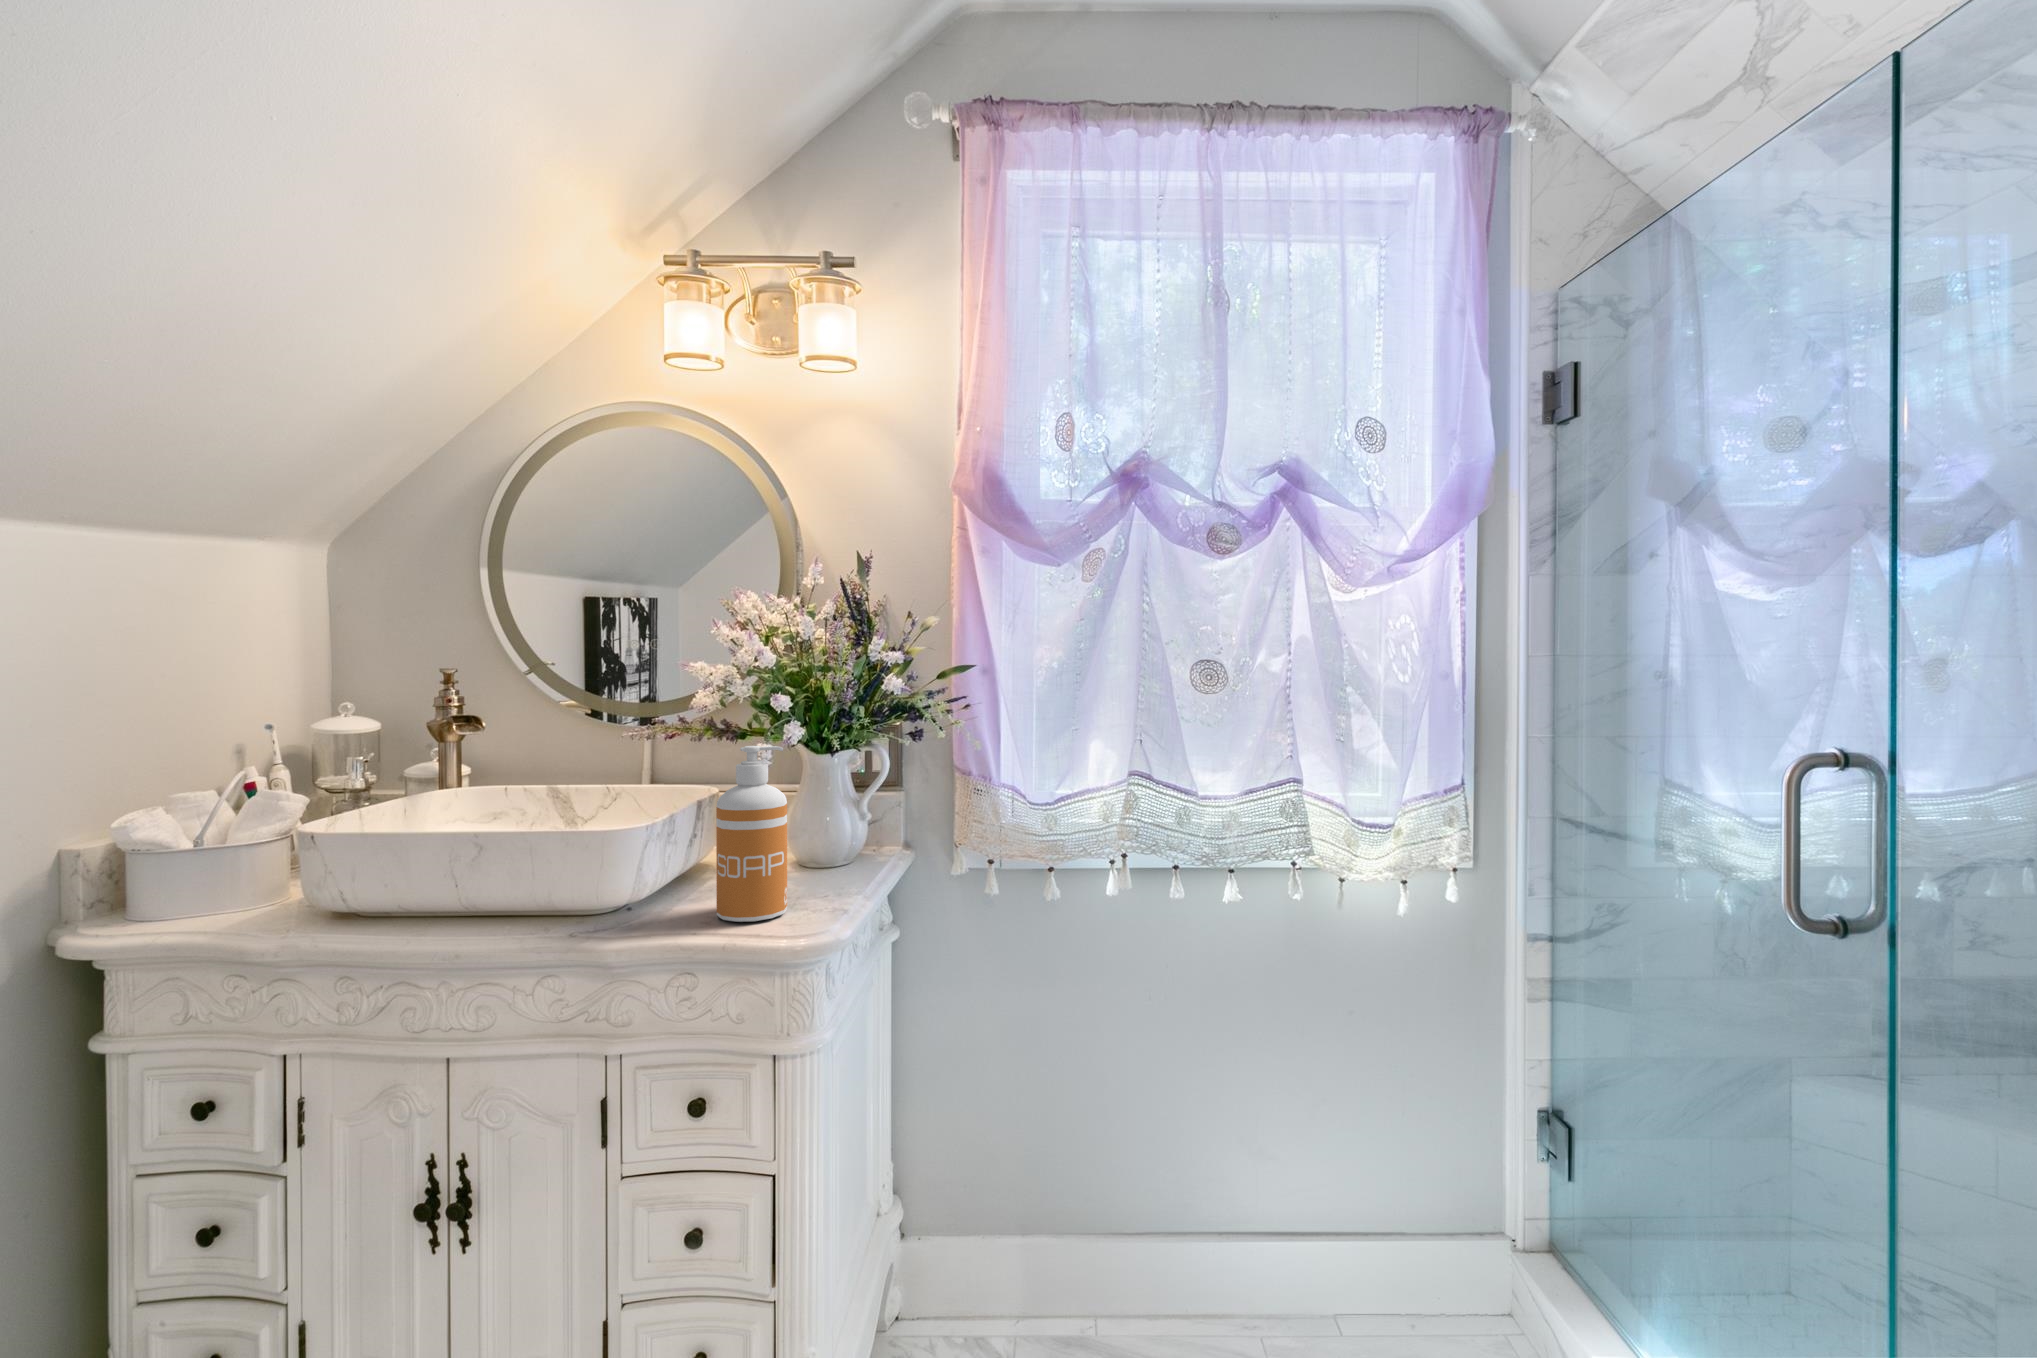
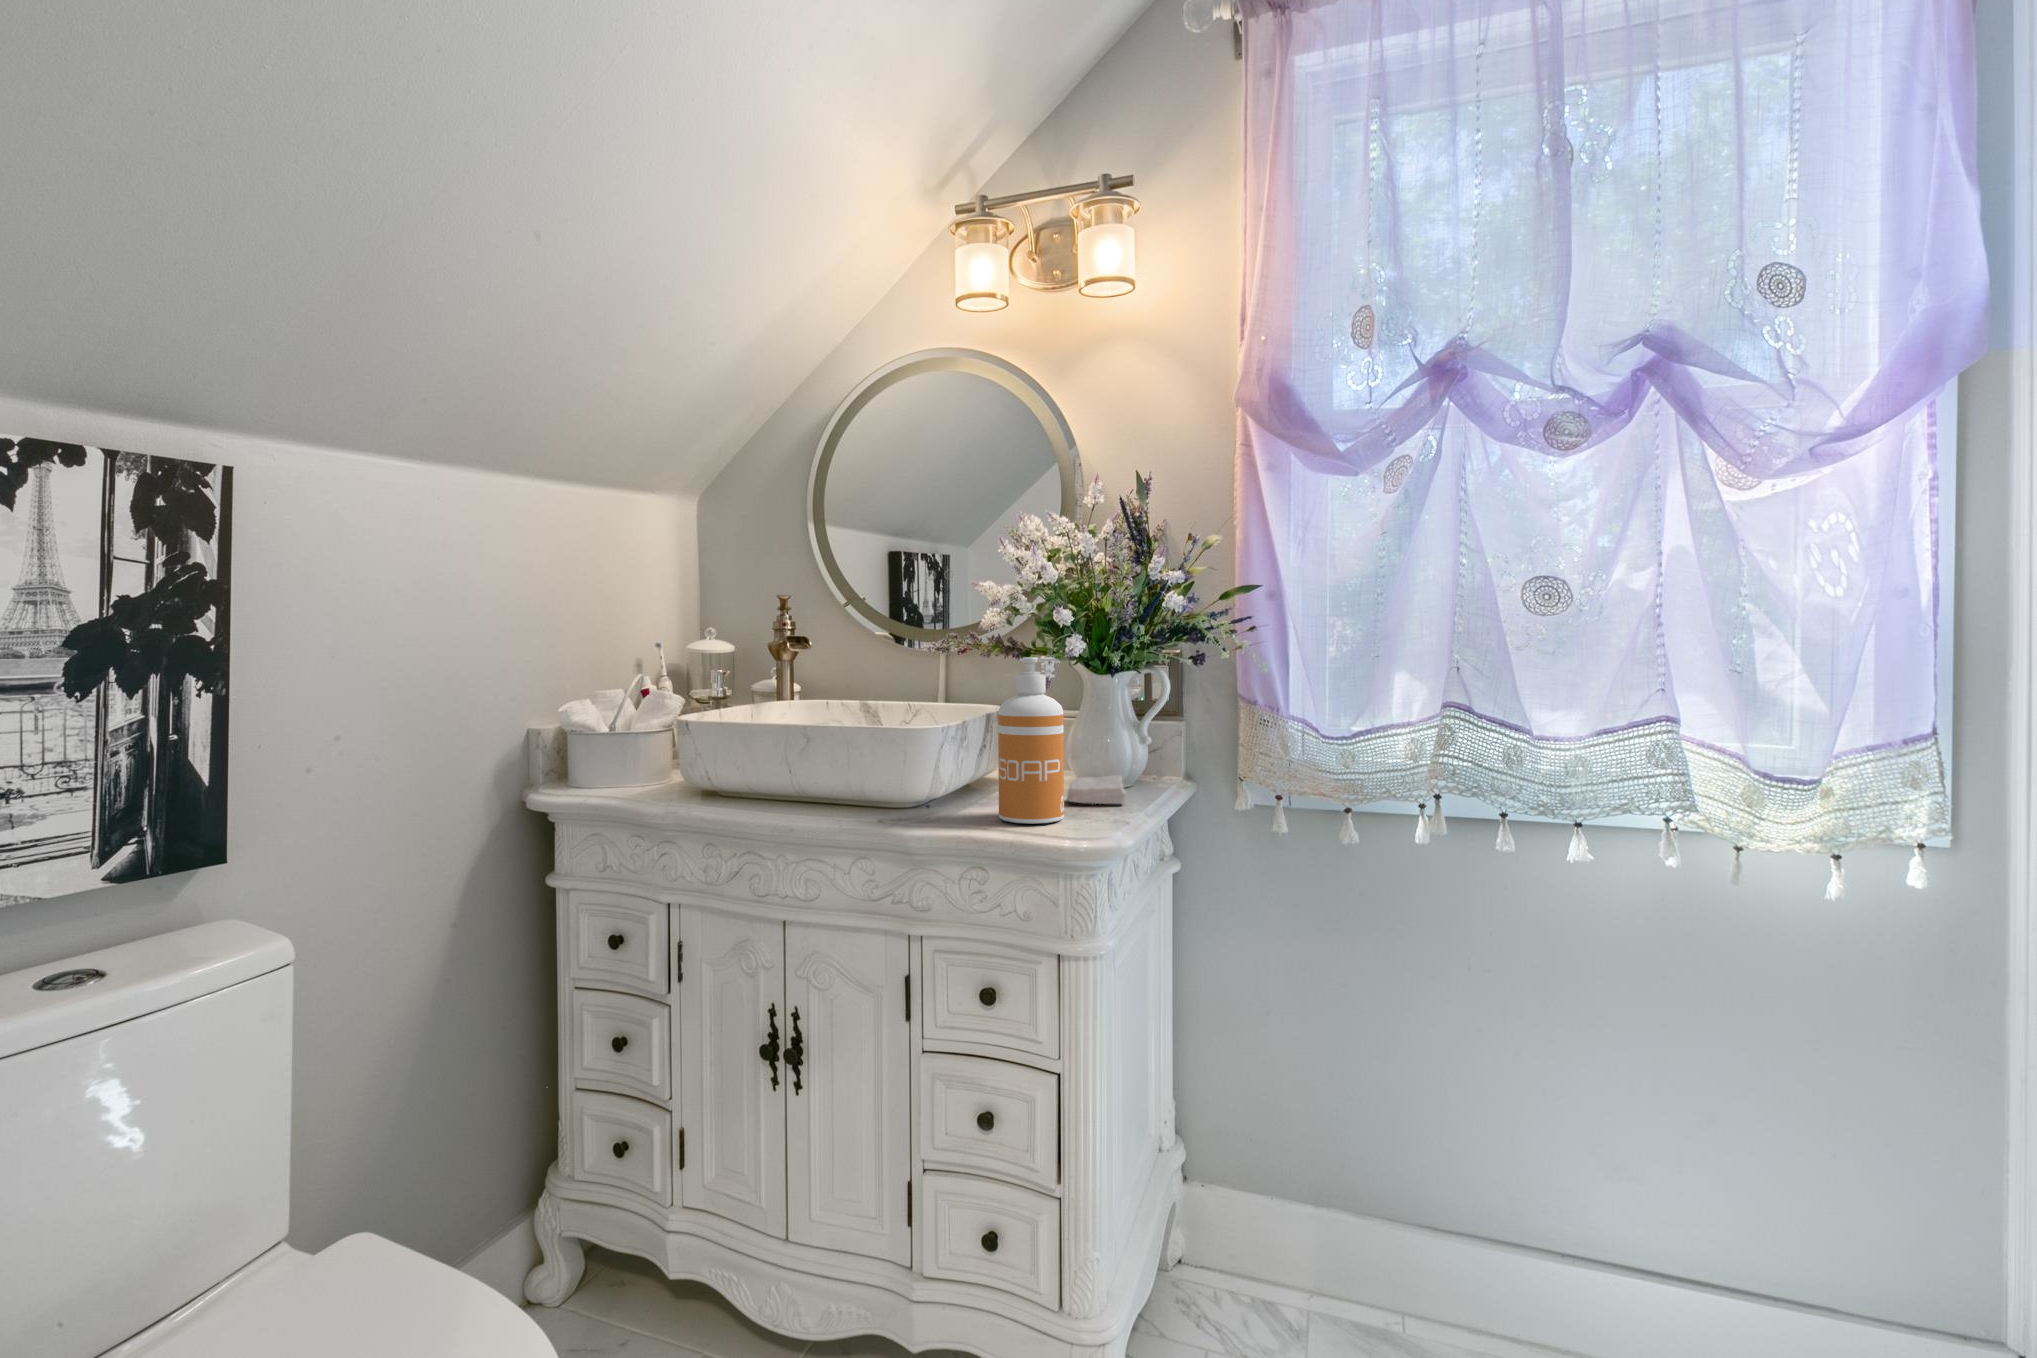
soap bar: none [786,854,848,888] -> present [1067,775,1126,804]

